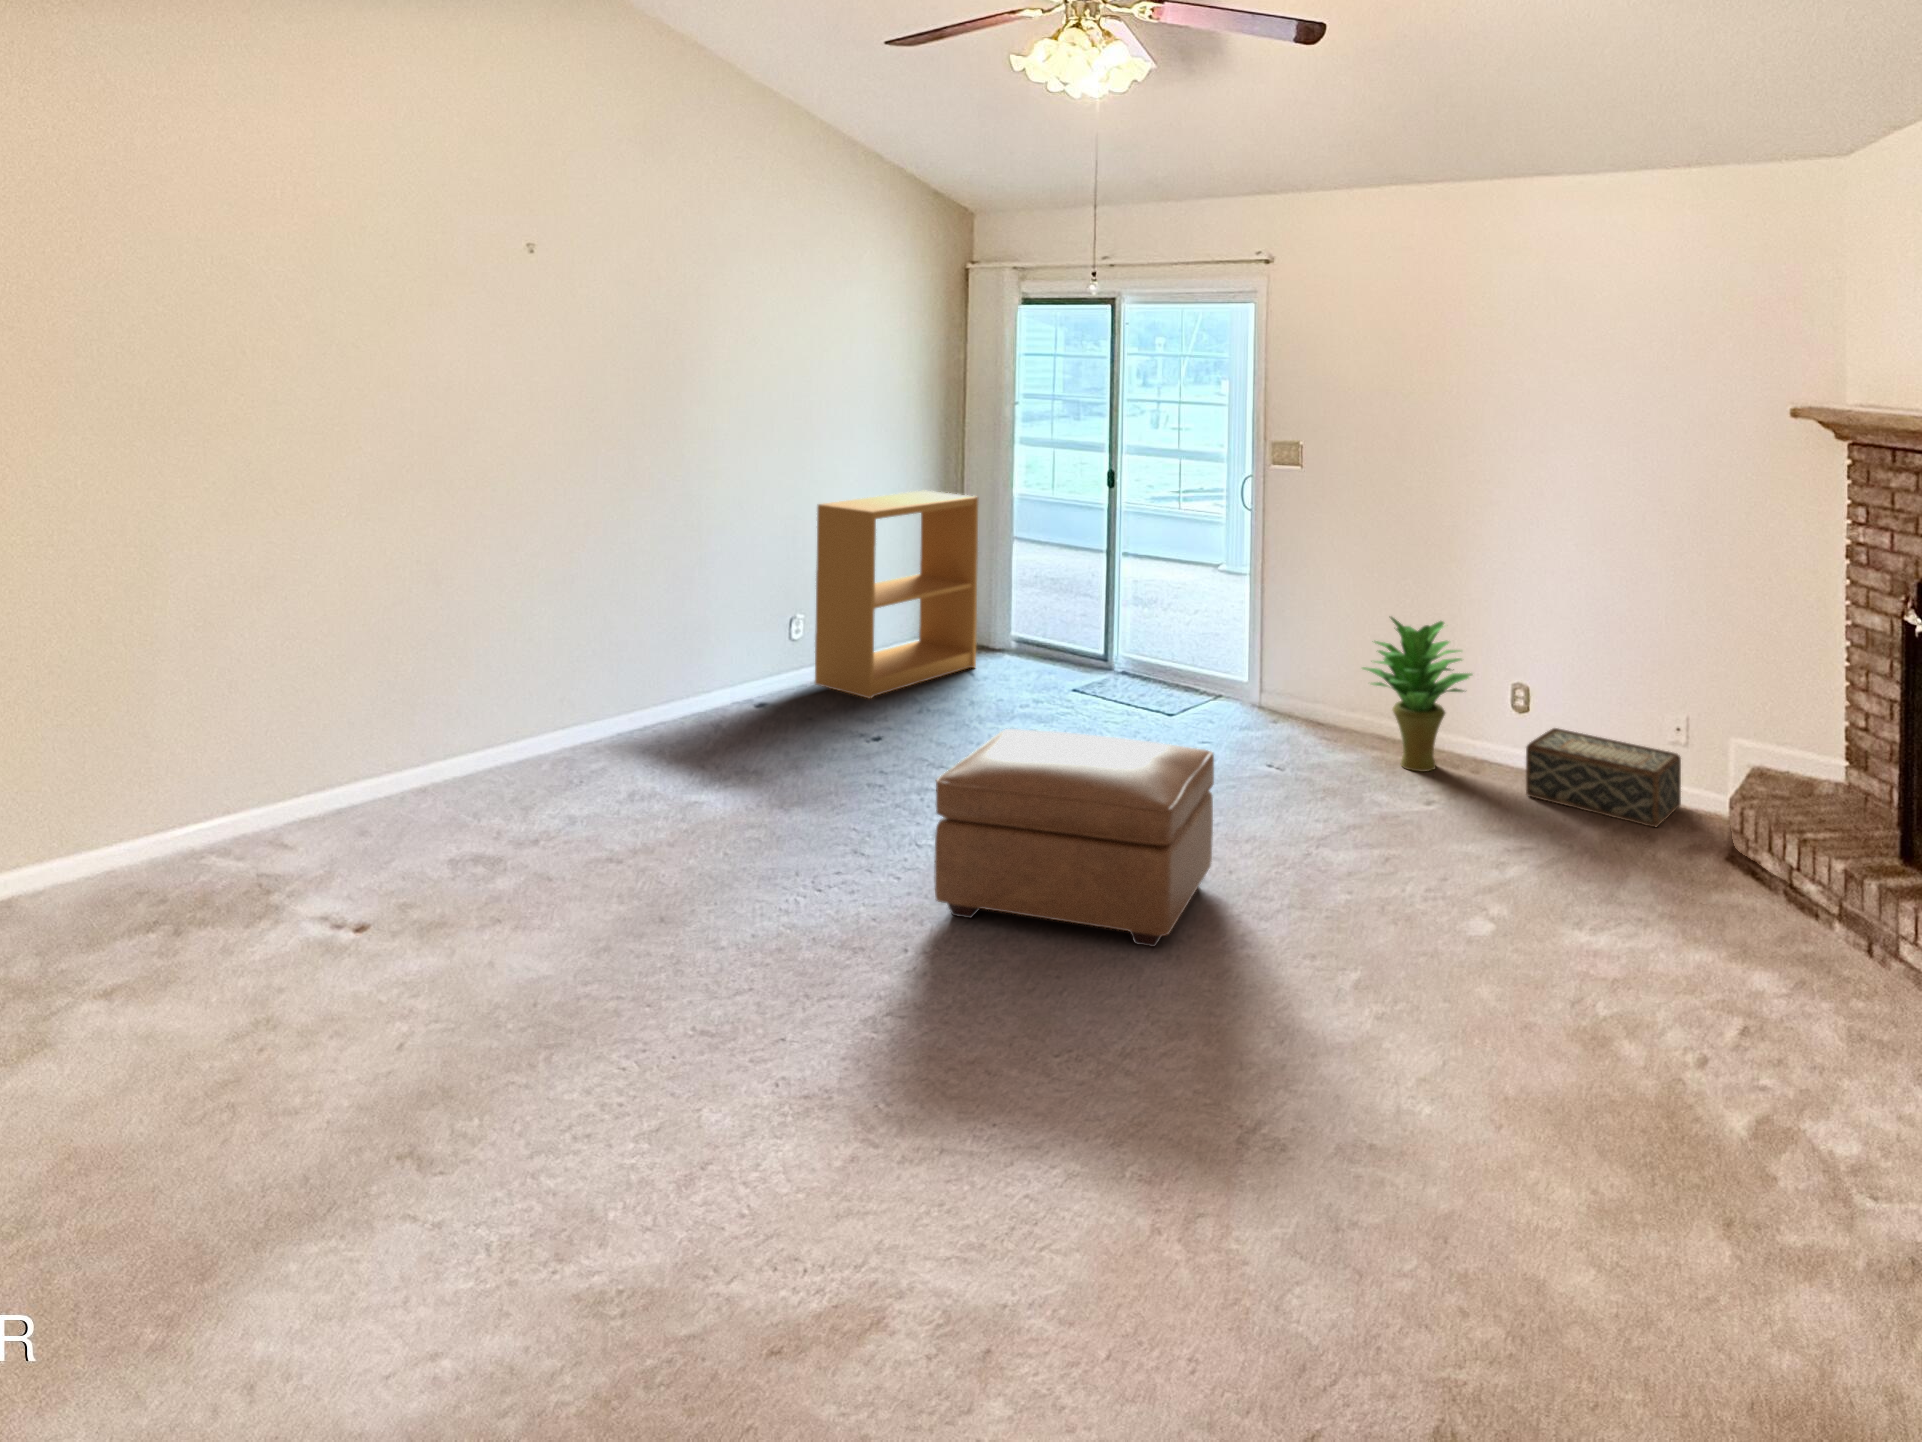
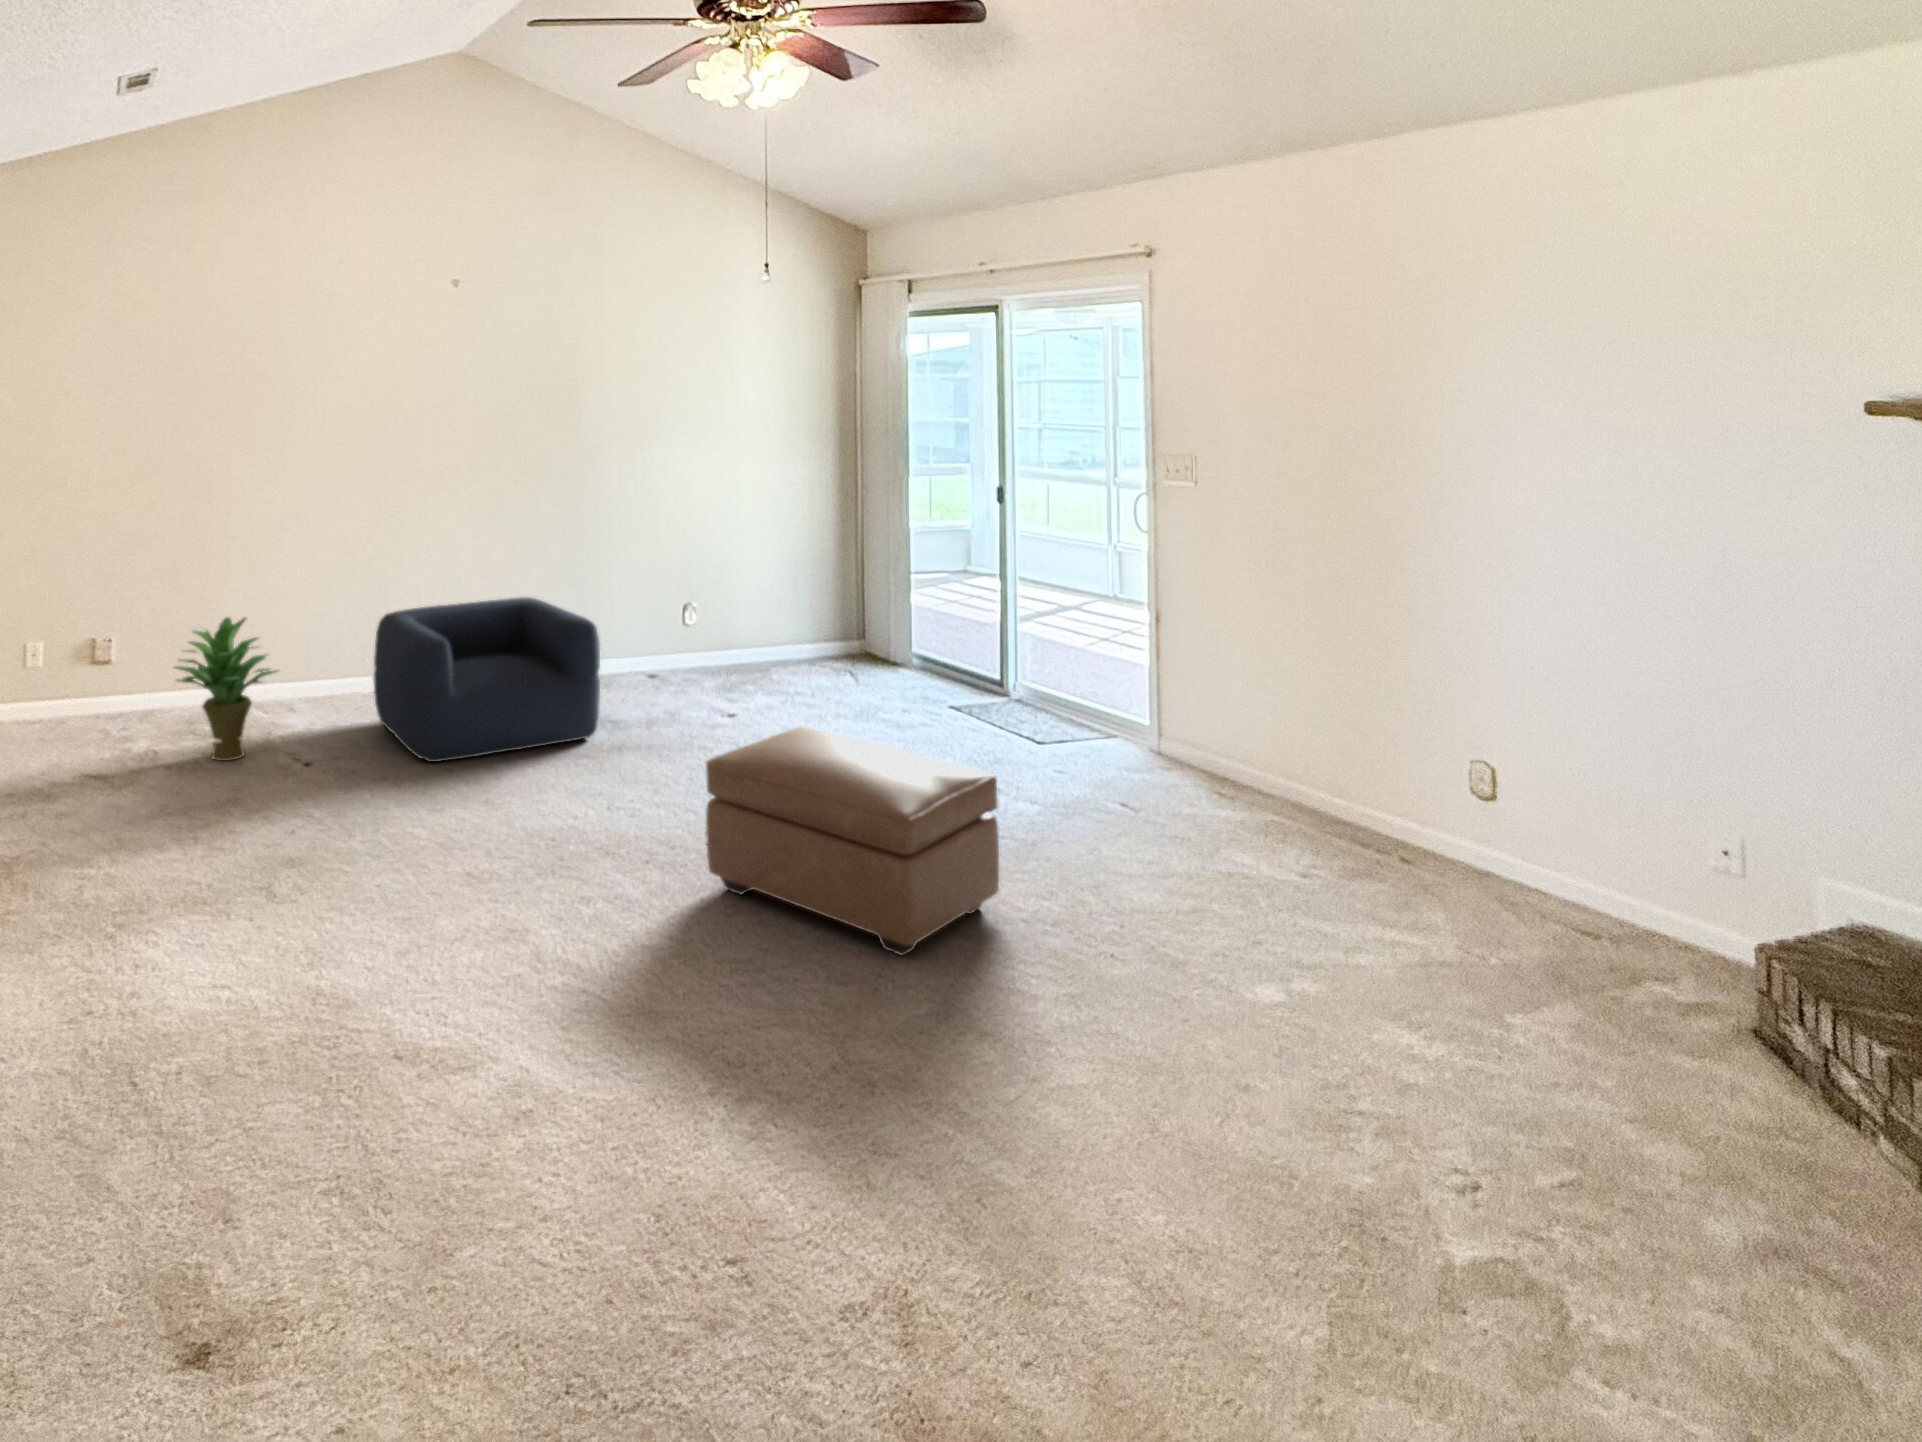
bookshelf: present [815,491,978,699] -> none [704,498,868,694]
potted plant: present [1362,617,1472,772] -> present [175,617,277,761]
armchair: none [431,618,733,831] -> present [373,597,600,762]
woven basket: present [1526,728,1681,827] -> none [1467,821,1717,967]

